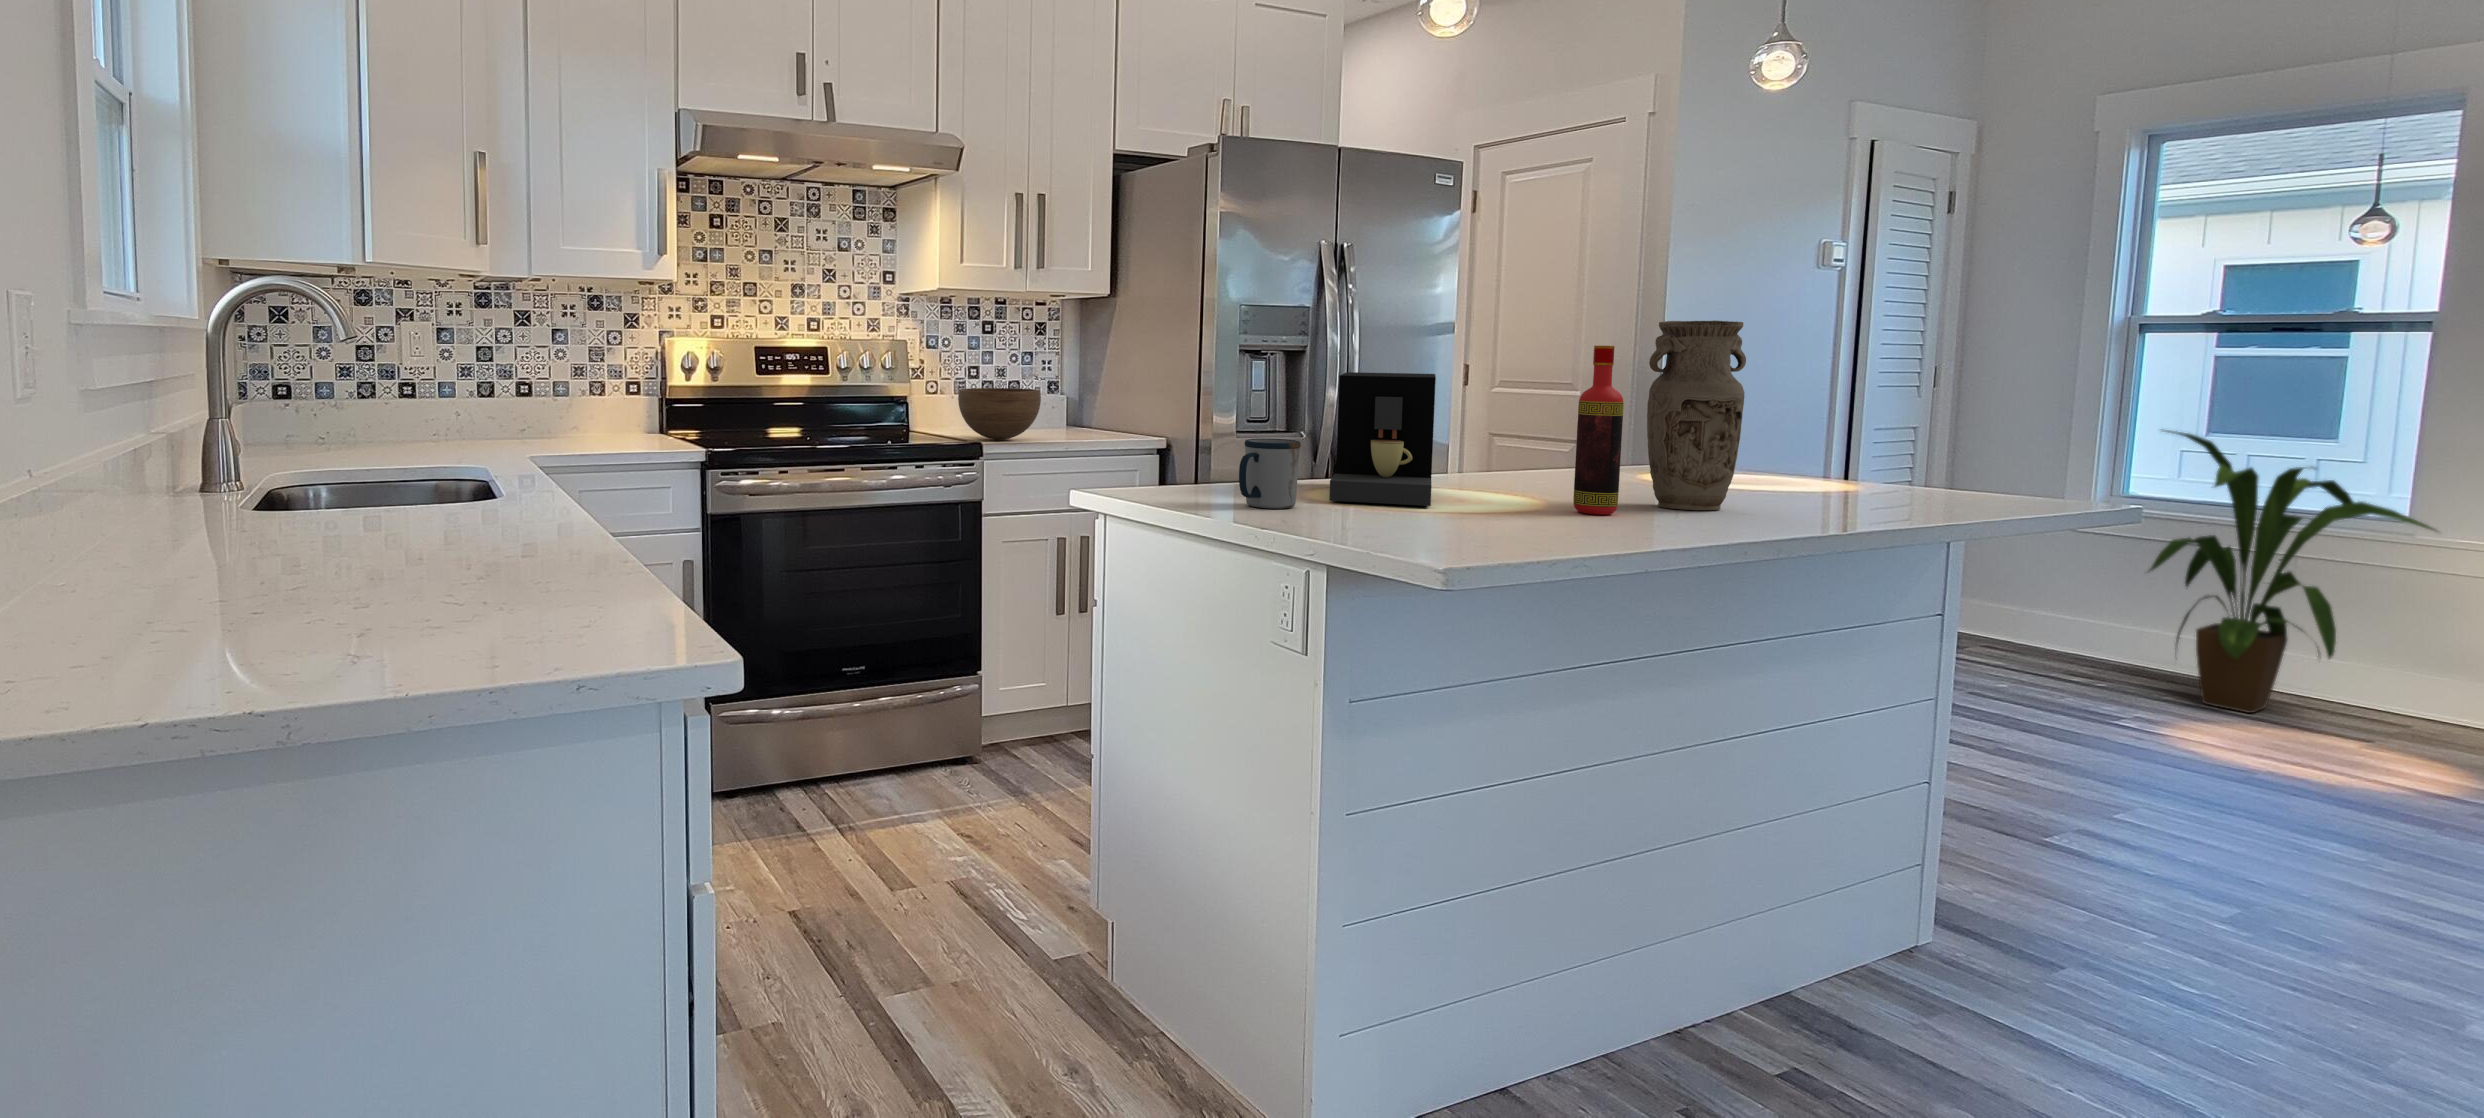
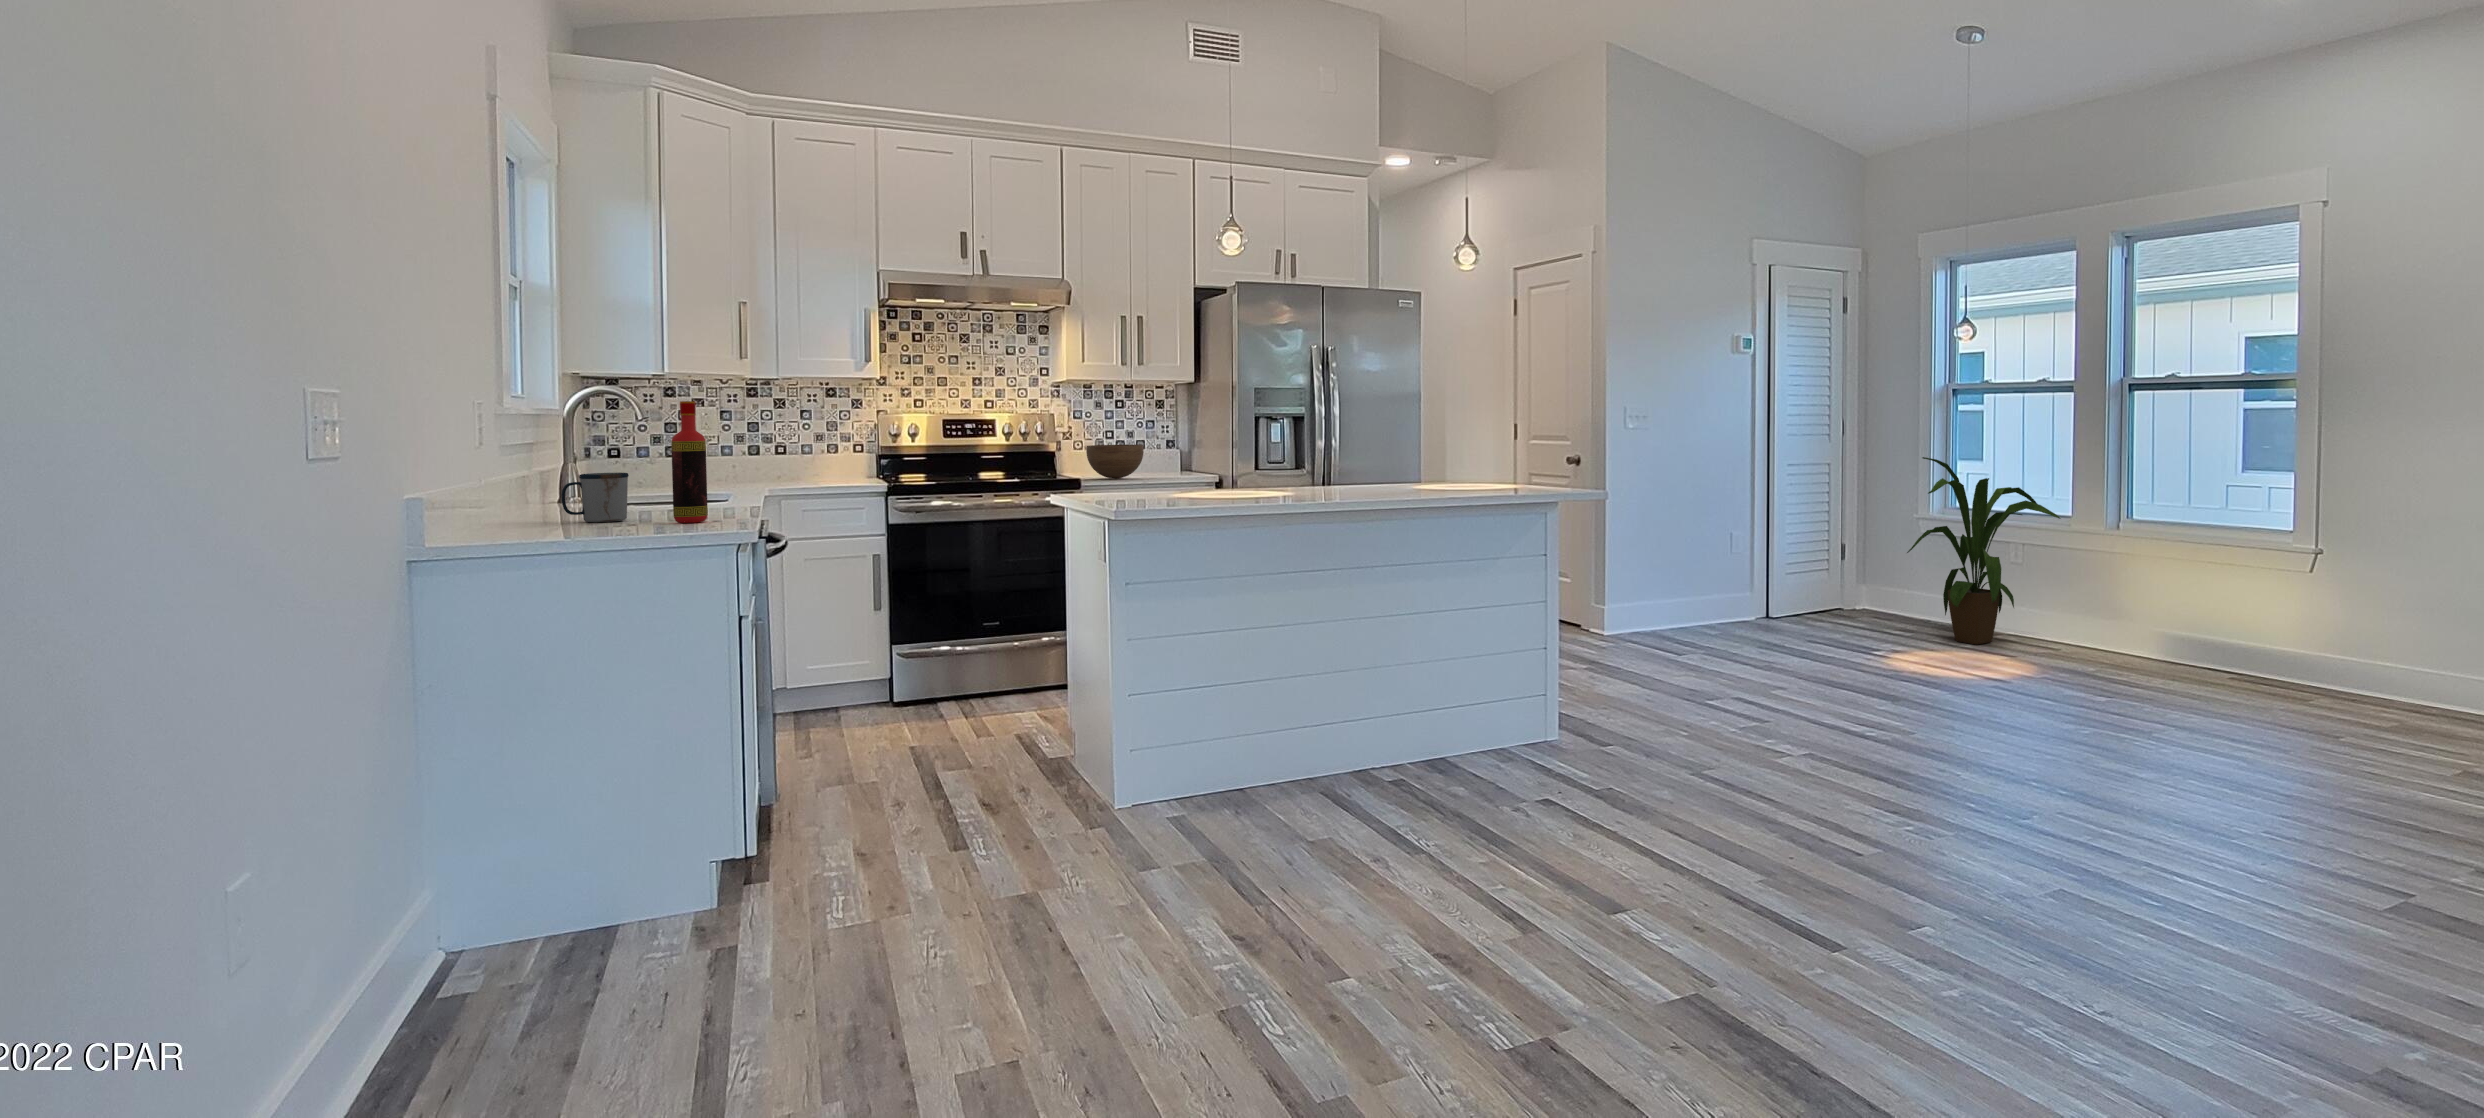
vase: present [1647,321,1746,510] -> none [1374,393,1424,496]
bottle: present [1573,346,1624,515] -> present [671,401,708,523]
coffee maker: present [1329,372,1436,506] -> none [1200,426,1292,496]
mug: present [1239,439,1301,508] -> present [562,473,629,522]

